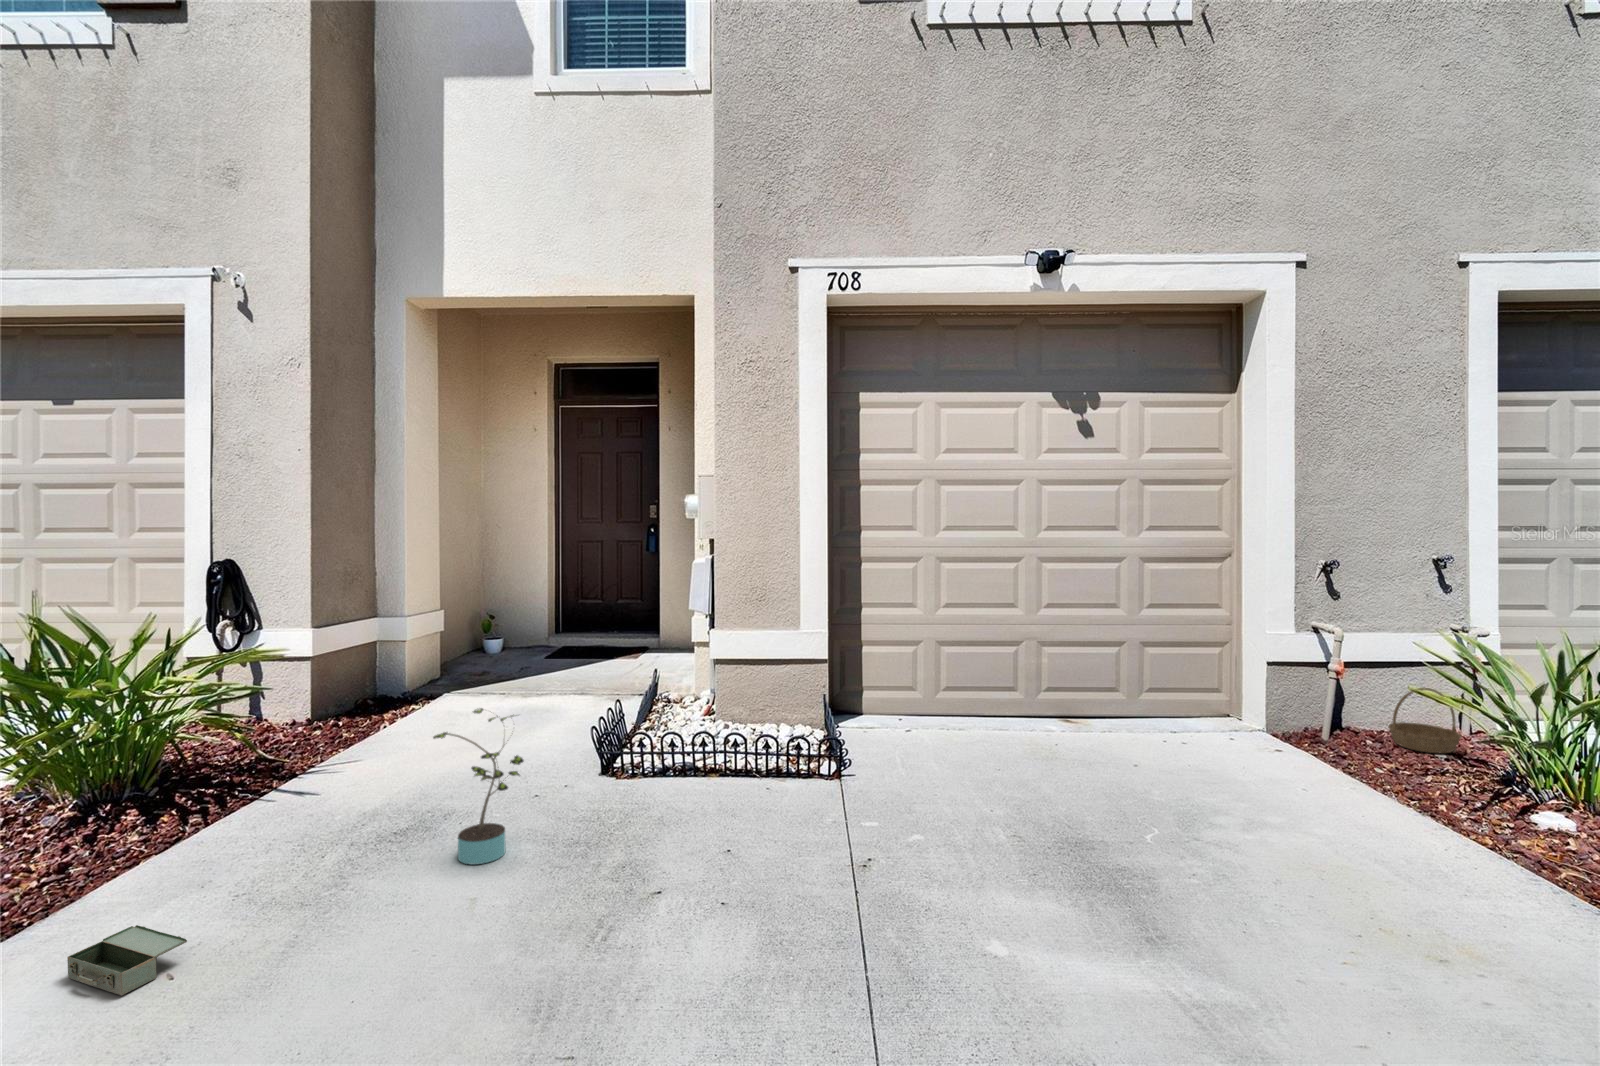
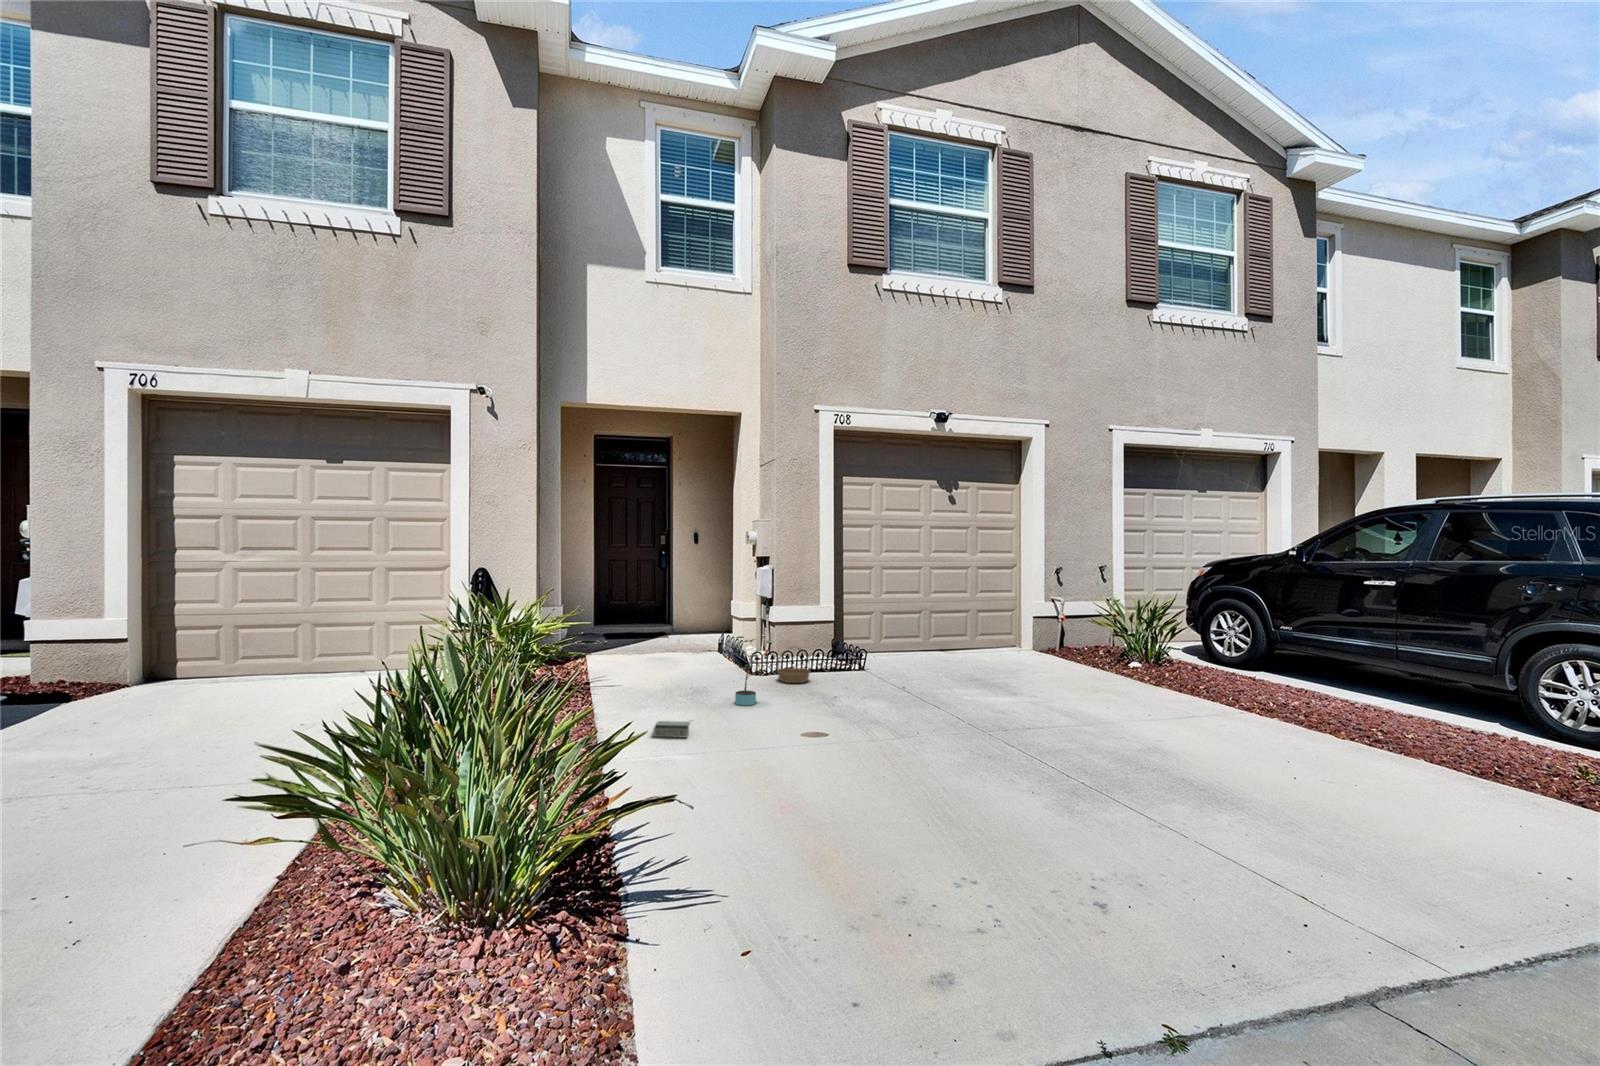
basket: present [1388,688,1461,753] -> present [777,647,810,683]

